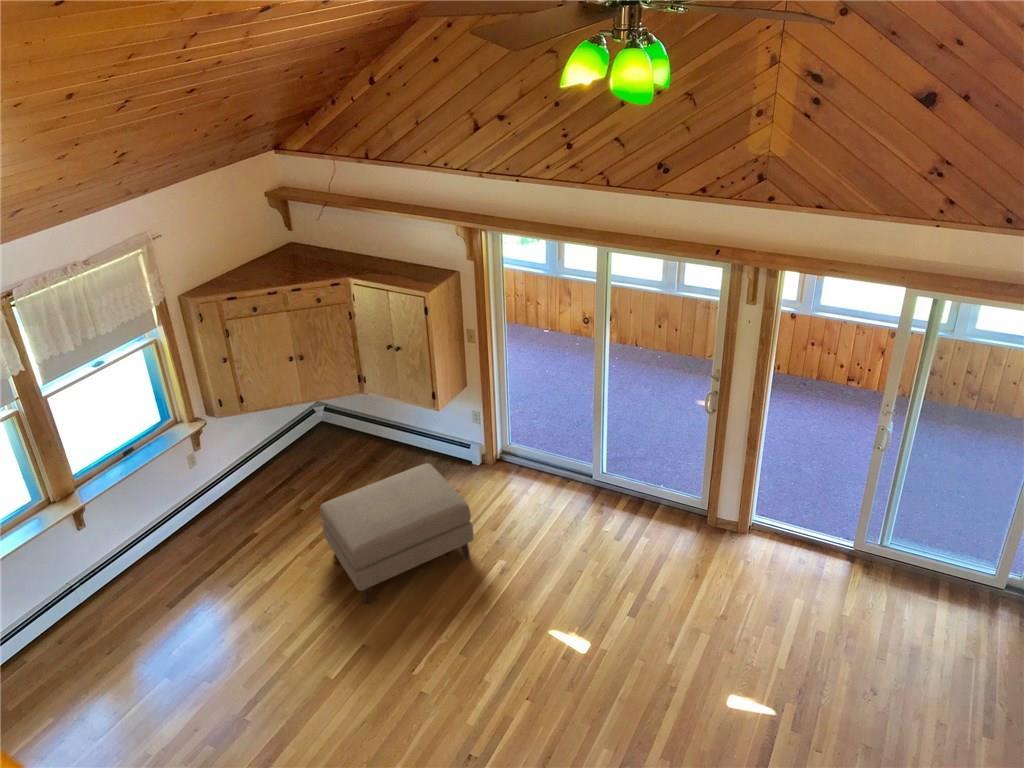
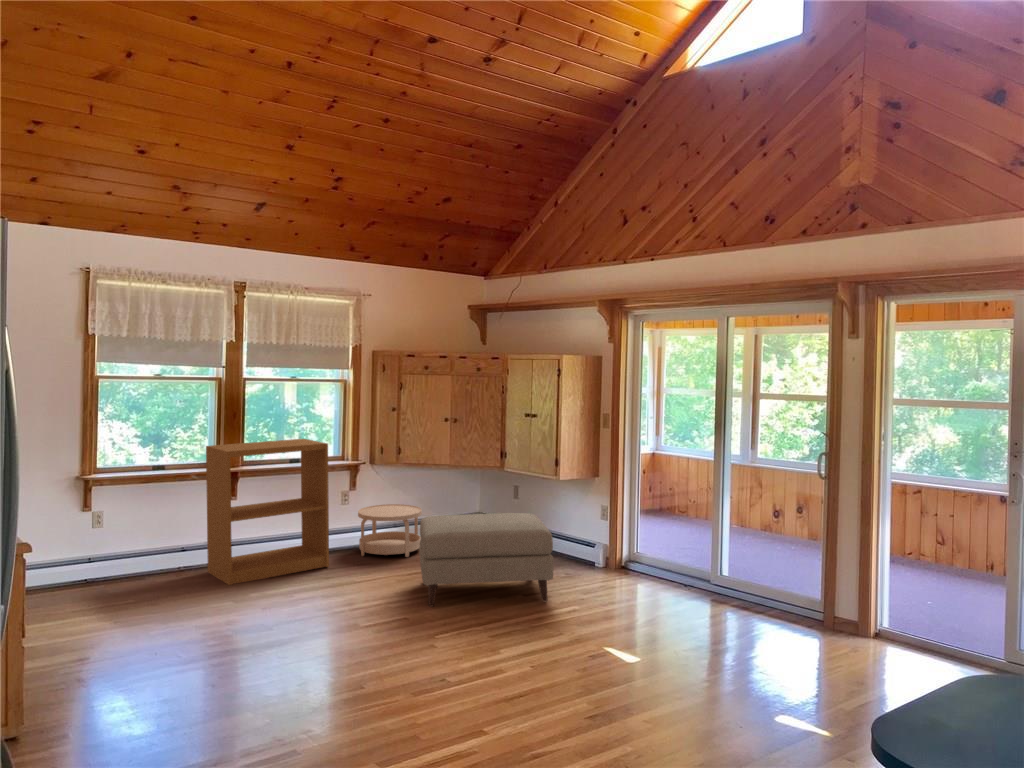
bookshelf: none [35,434,217,633] -> present [206,439,329,585]
side table: none [216,445,293,520] -> present [358,504,422,557]

